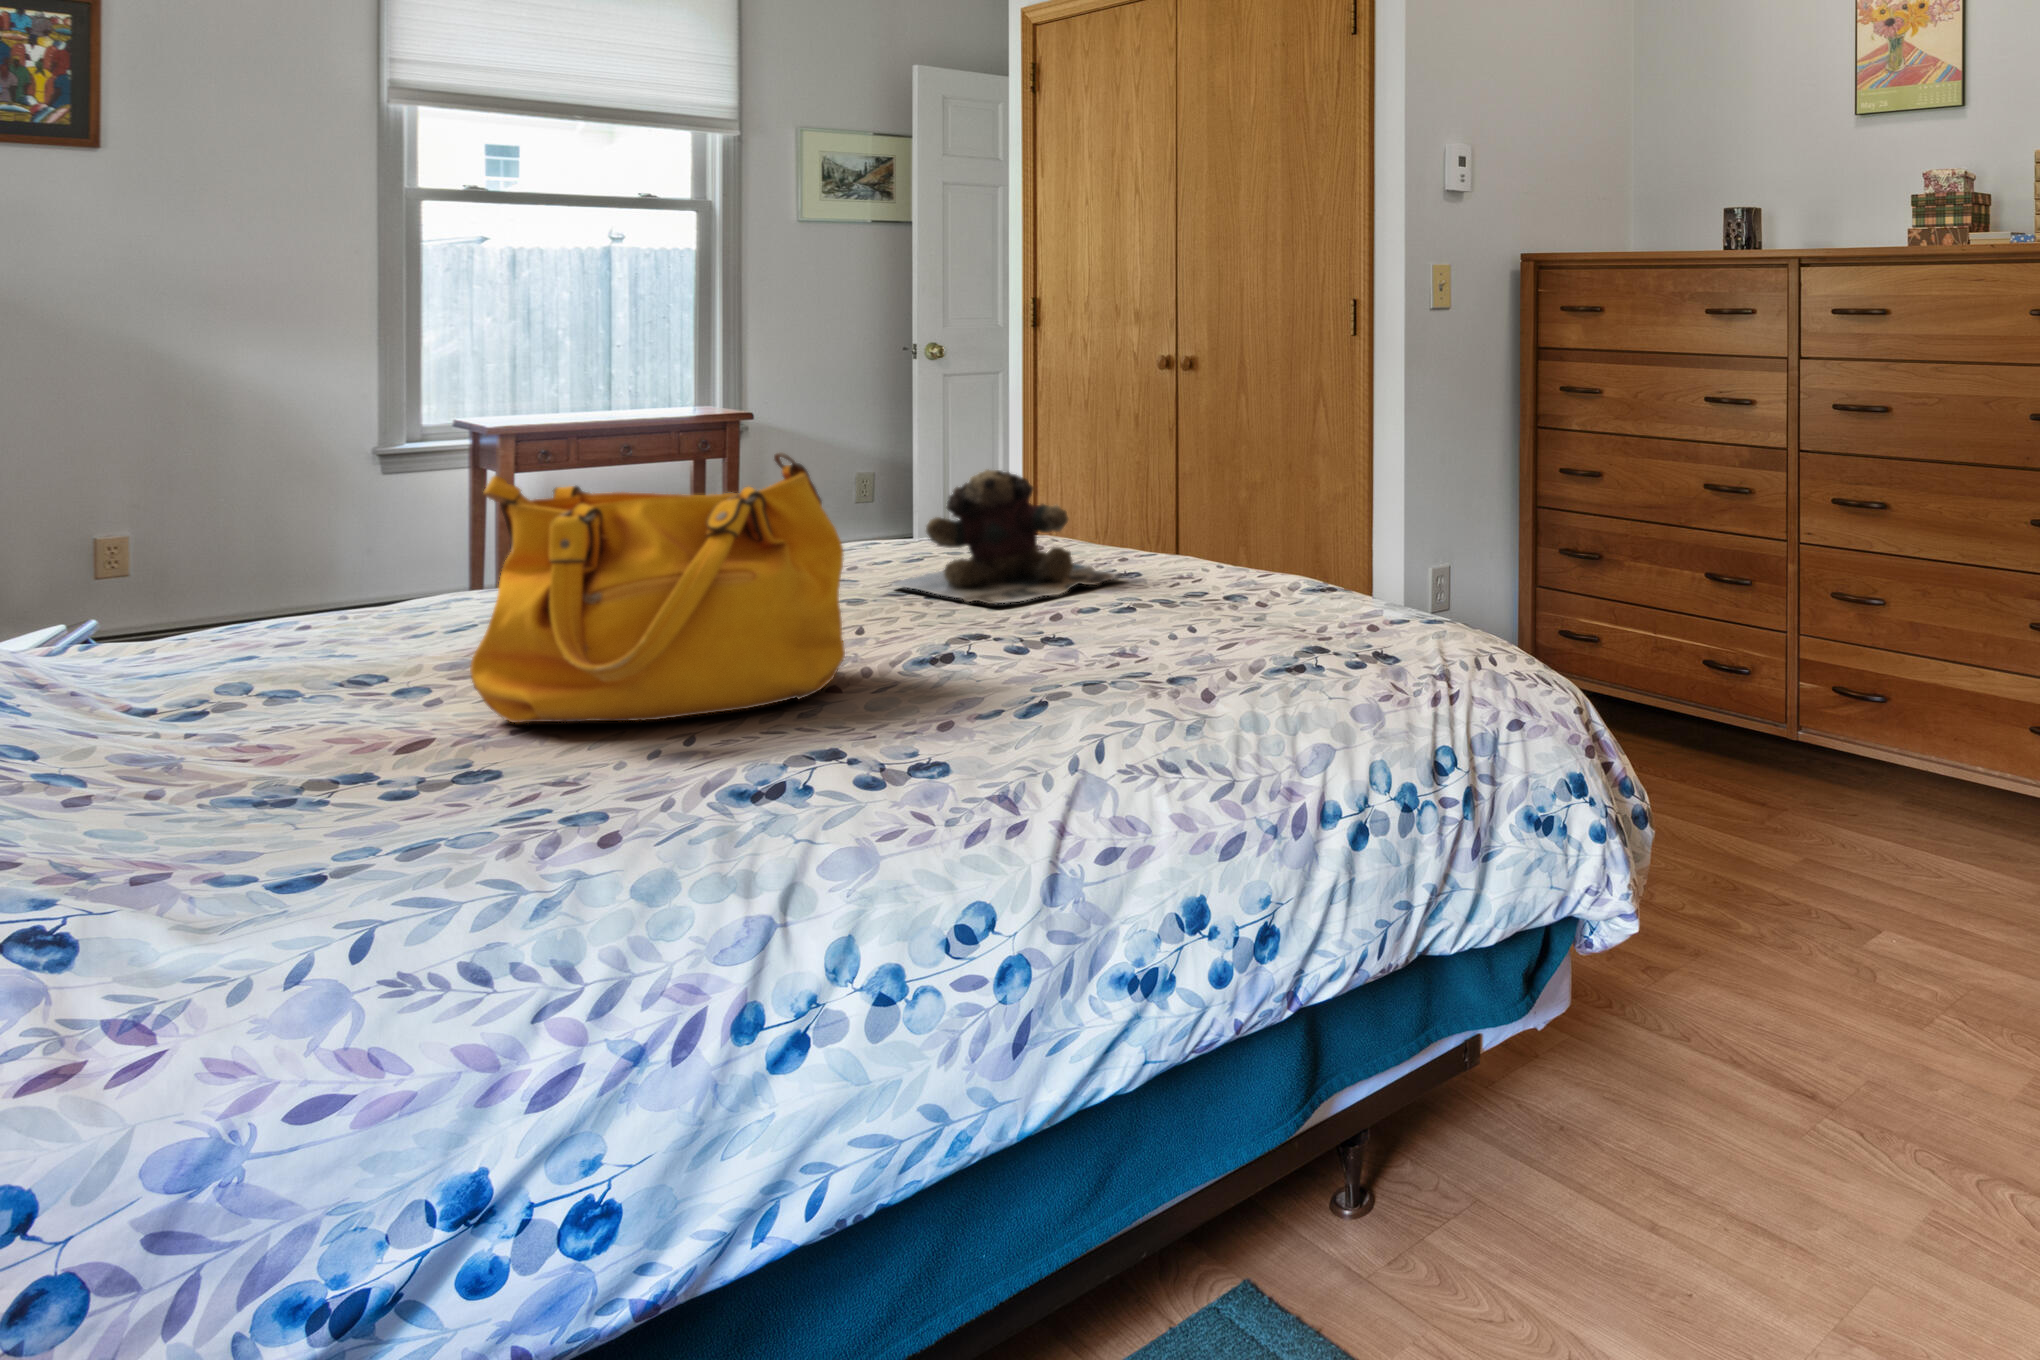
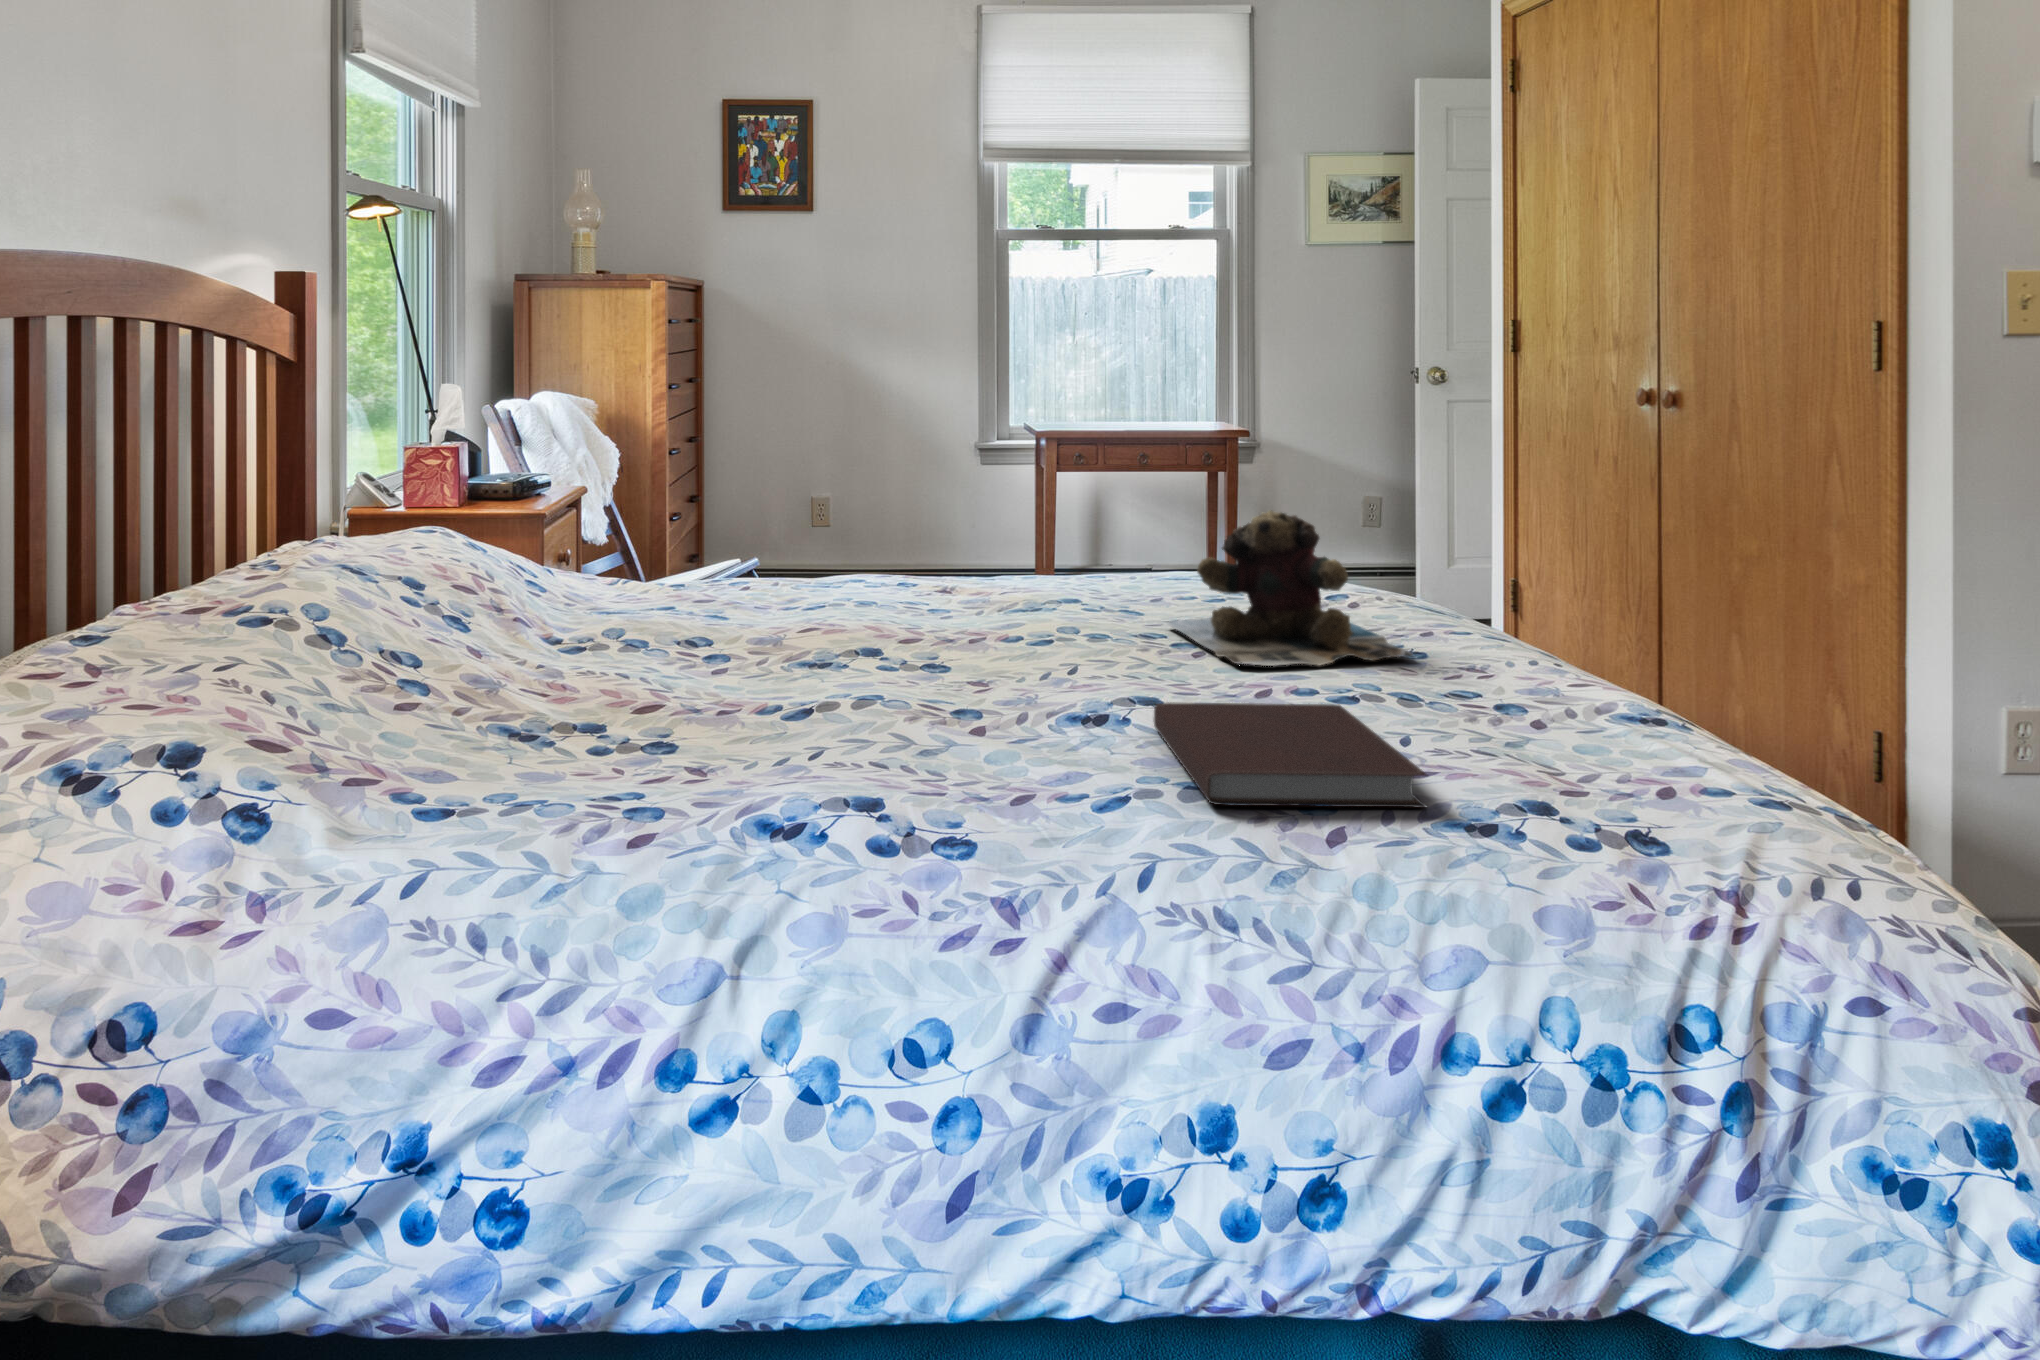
handbag: present [470,452,845,723] -> none [707,475,1007,733]
notebook: none [983,614,1242,697] -> present [1154,702,1427,808]

